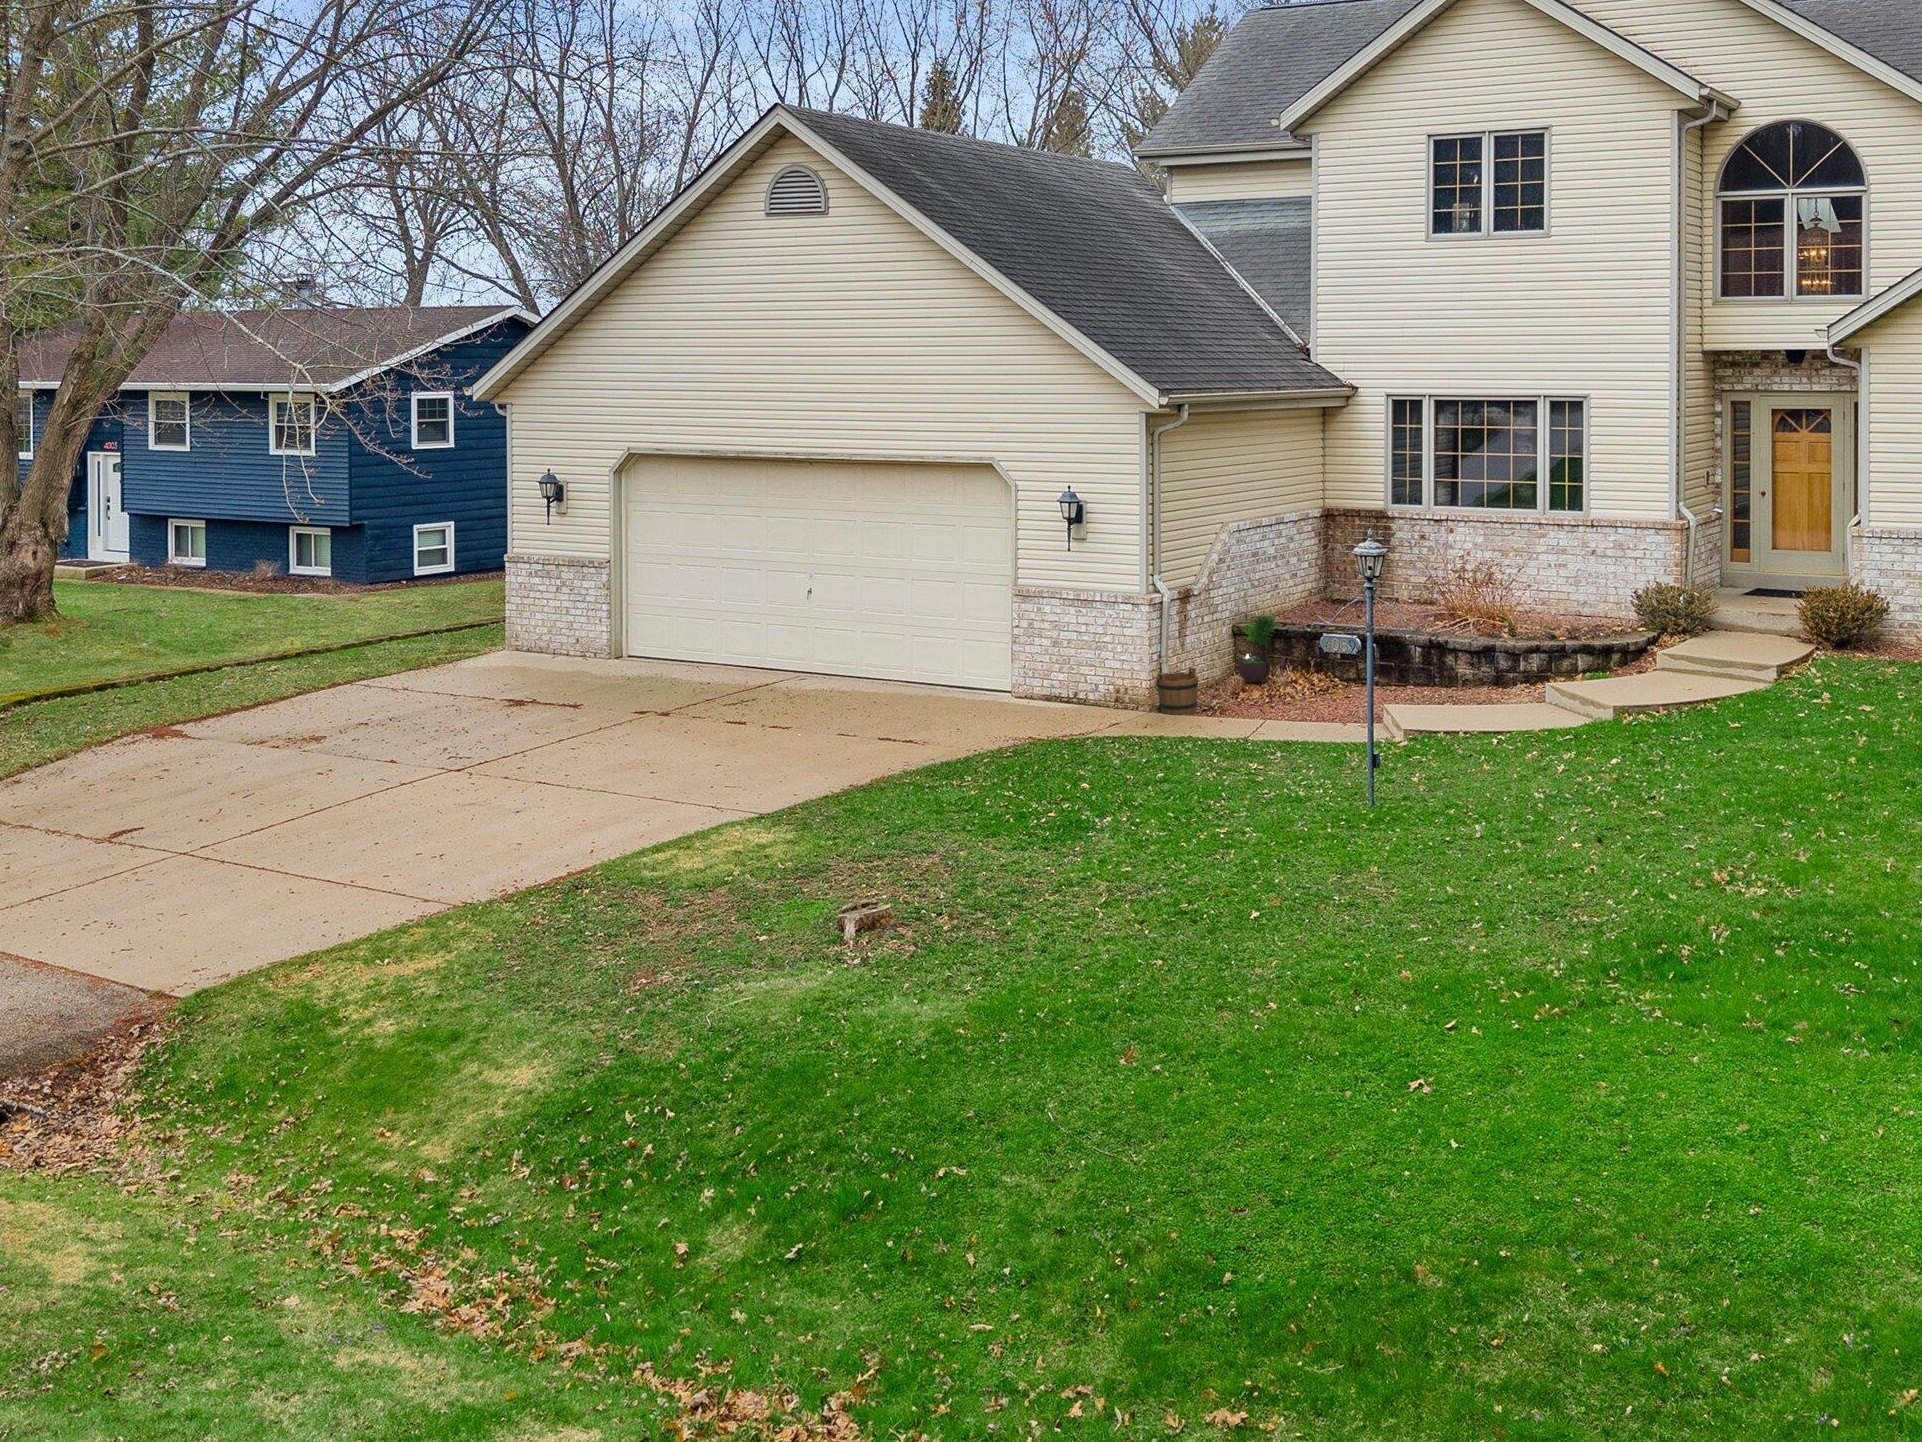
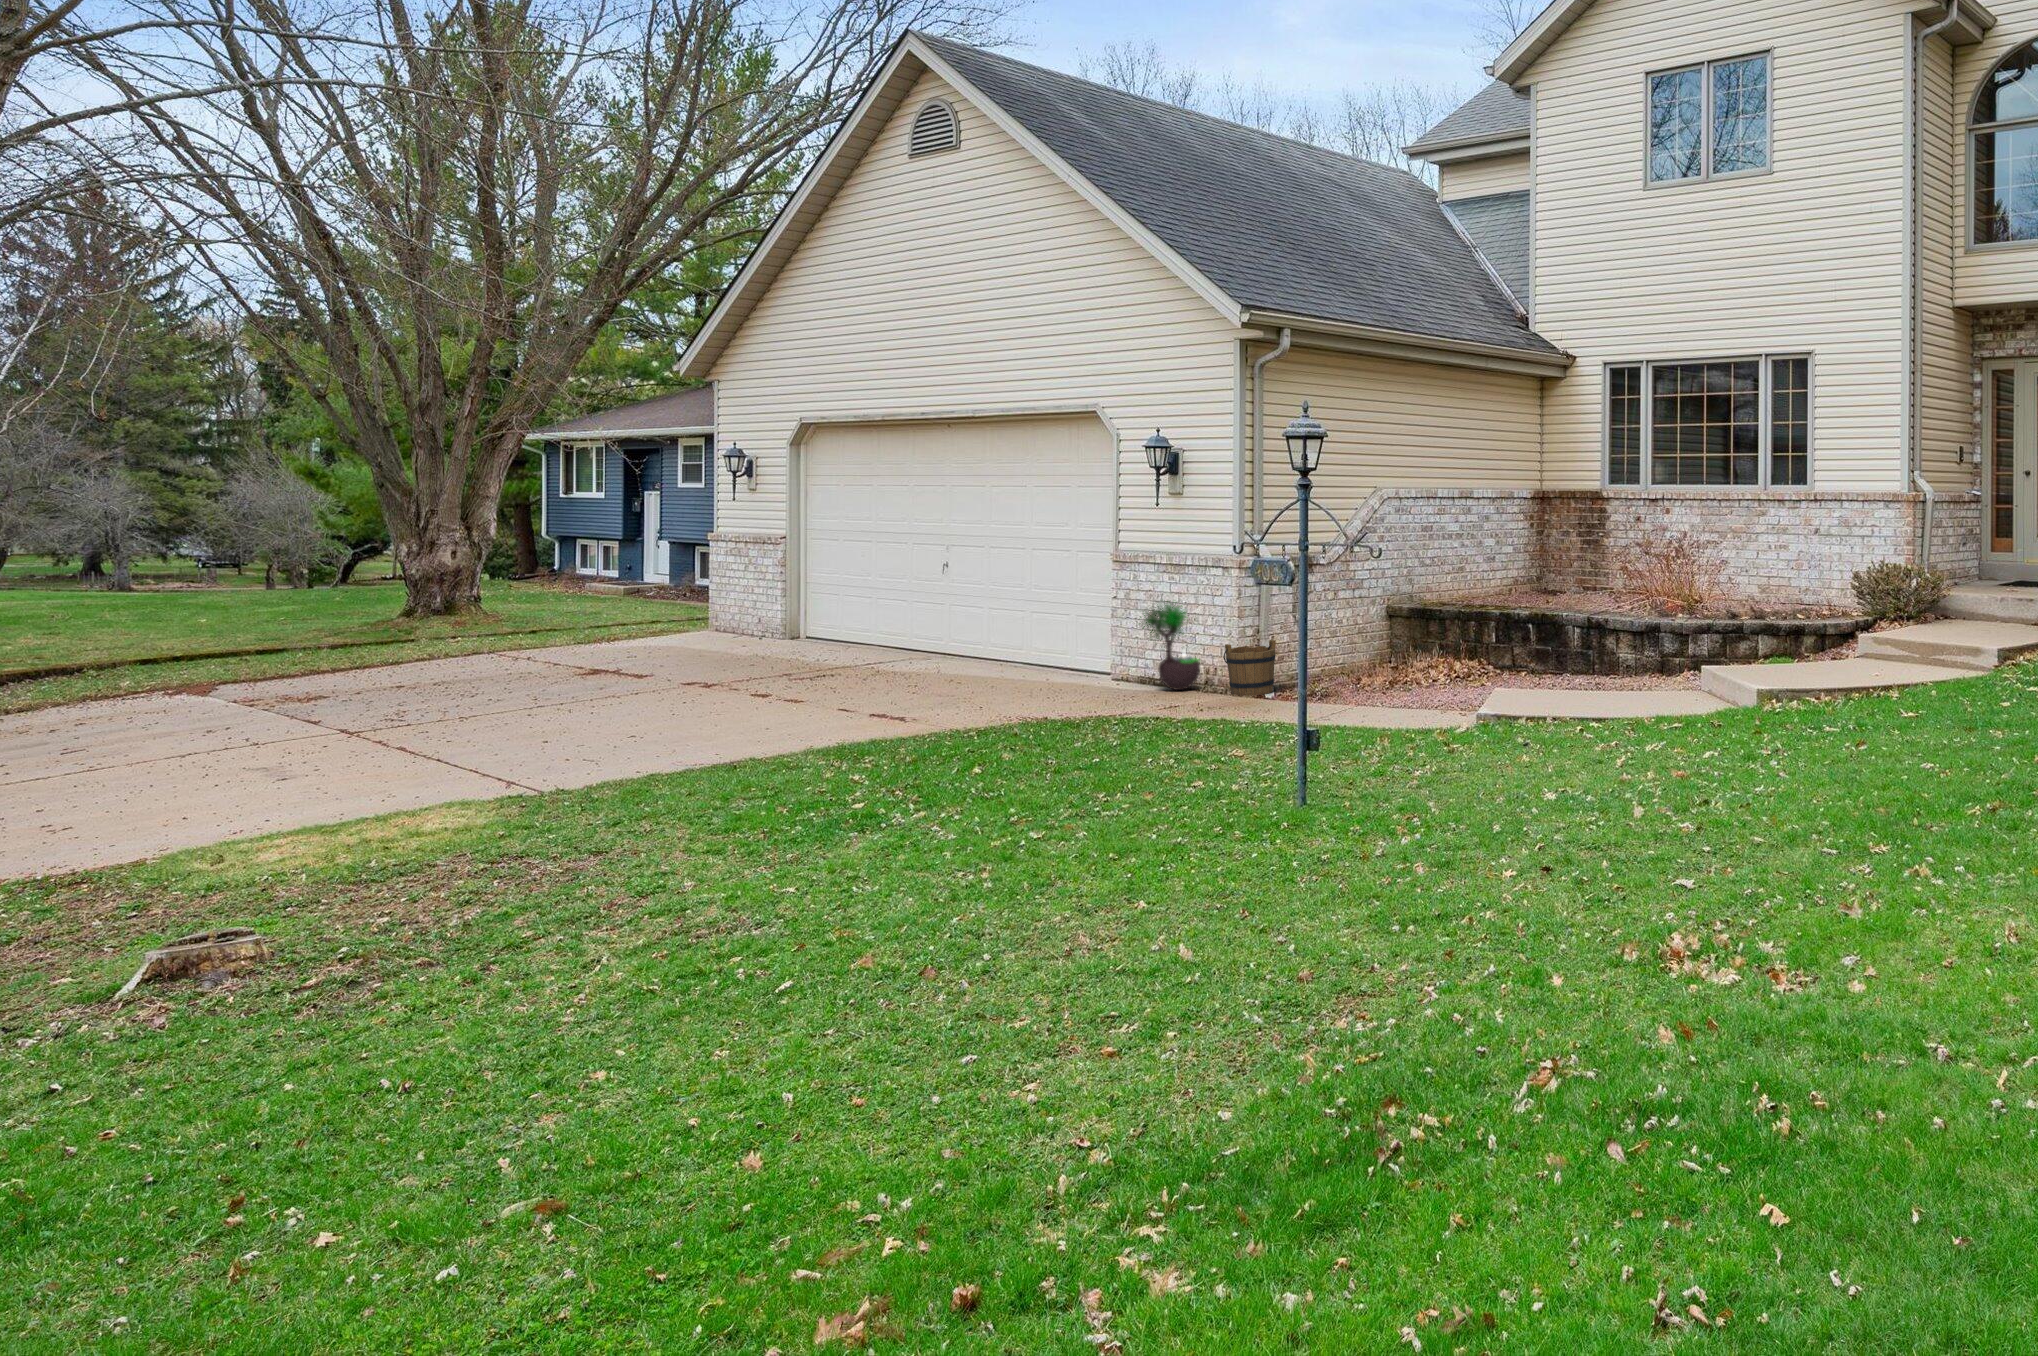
potted tree: present [1238,614,1278,683] -> present [1140,600,1200,690]

